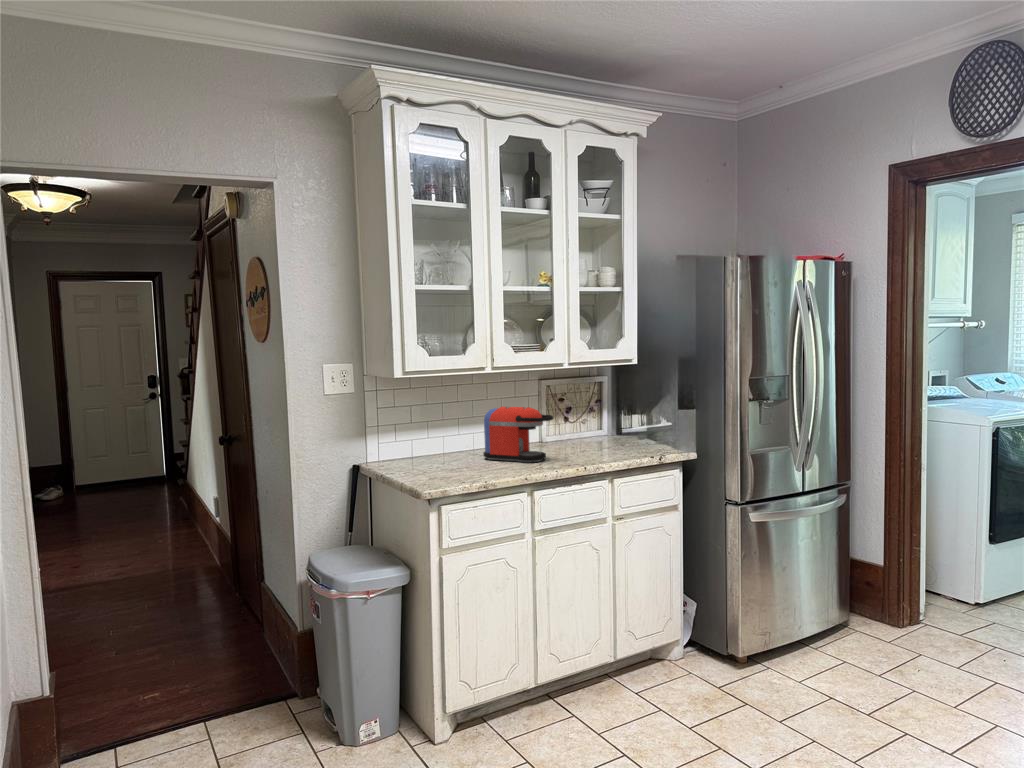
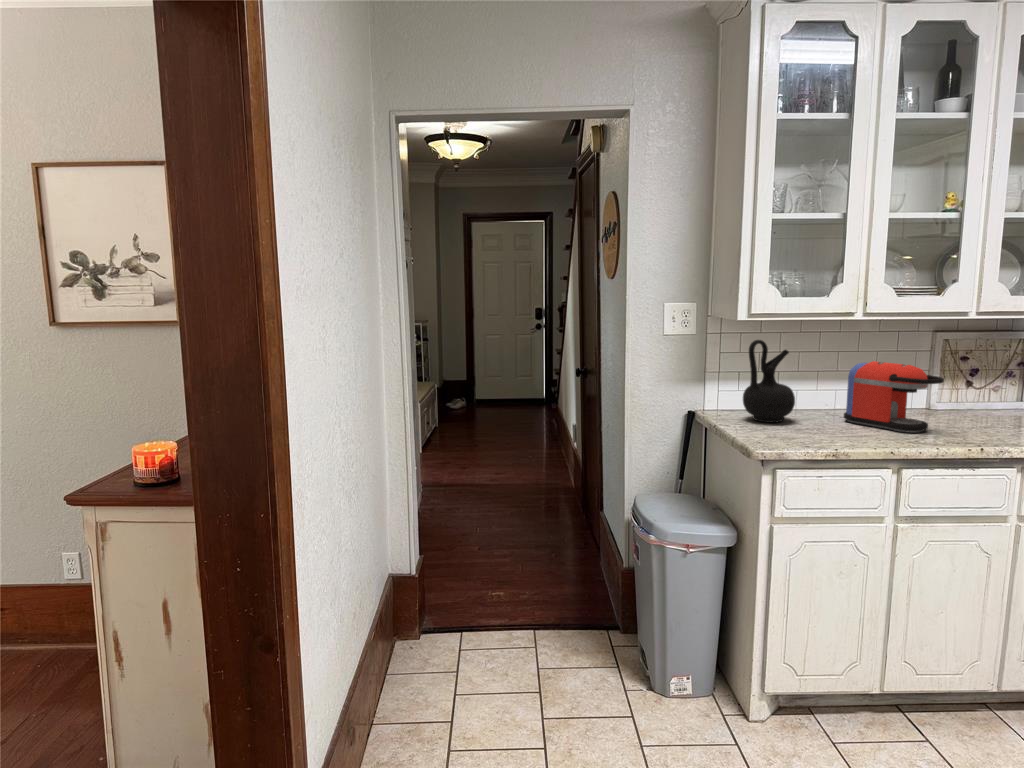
ceramic jug: none [401,394,445,468] -> present [743,340,795,423]

